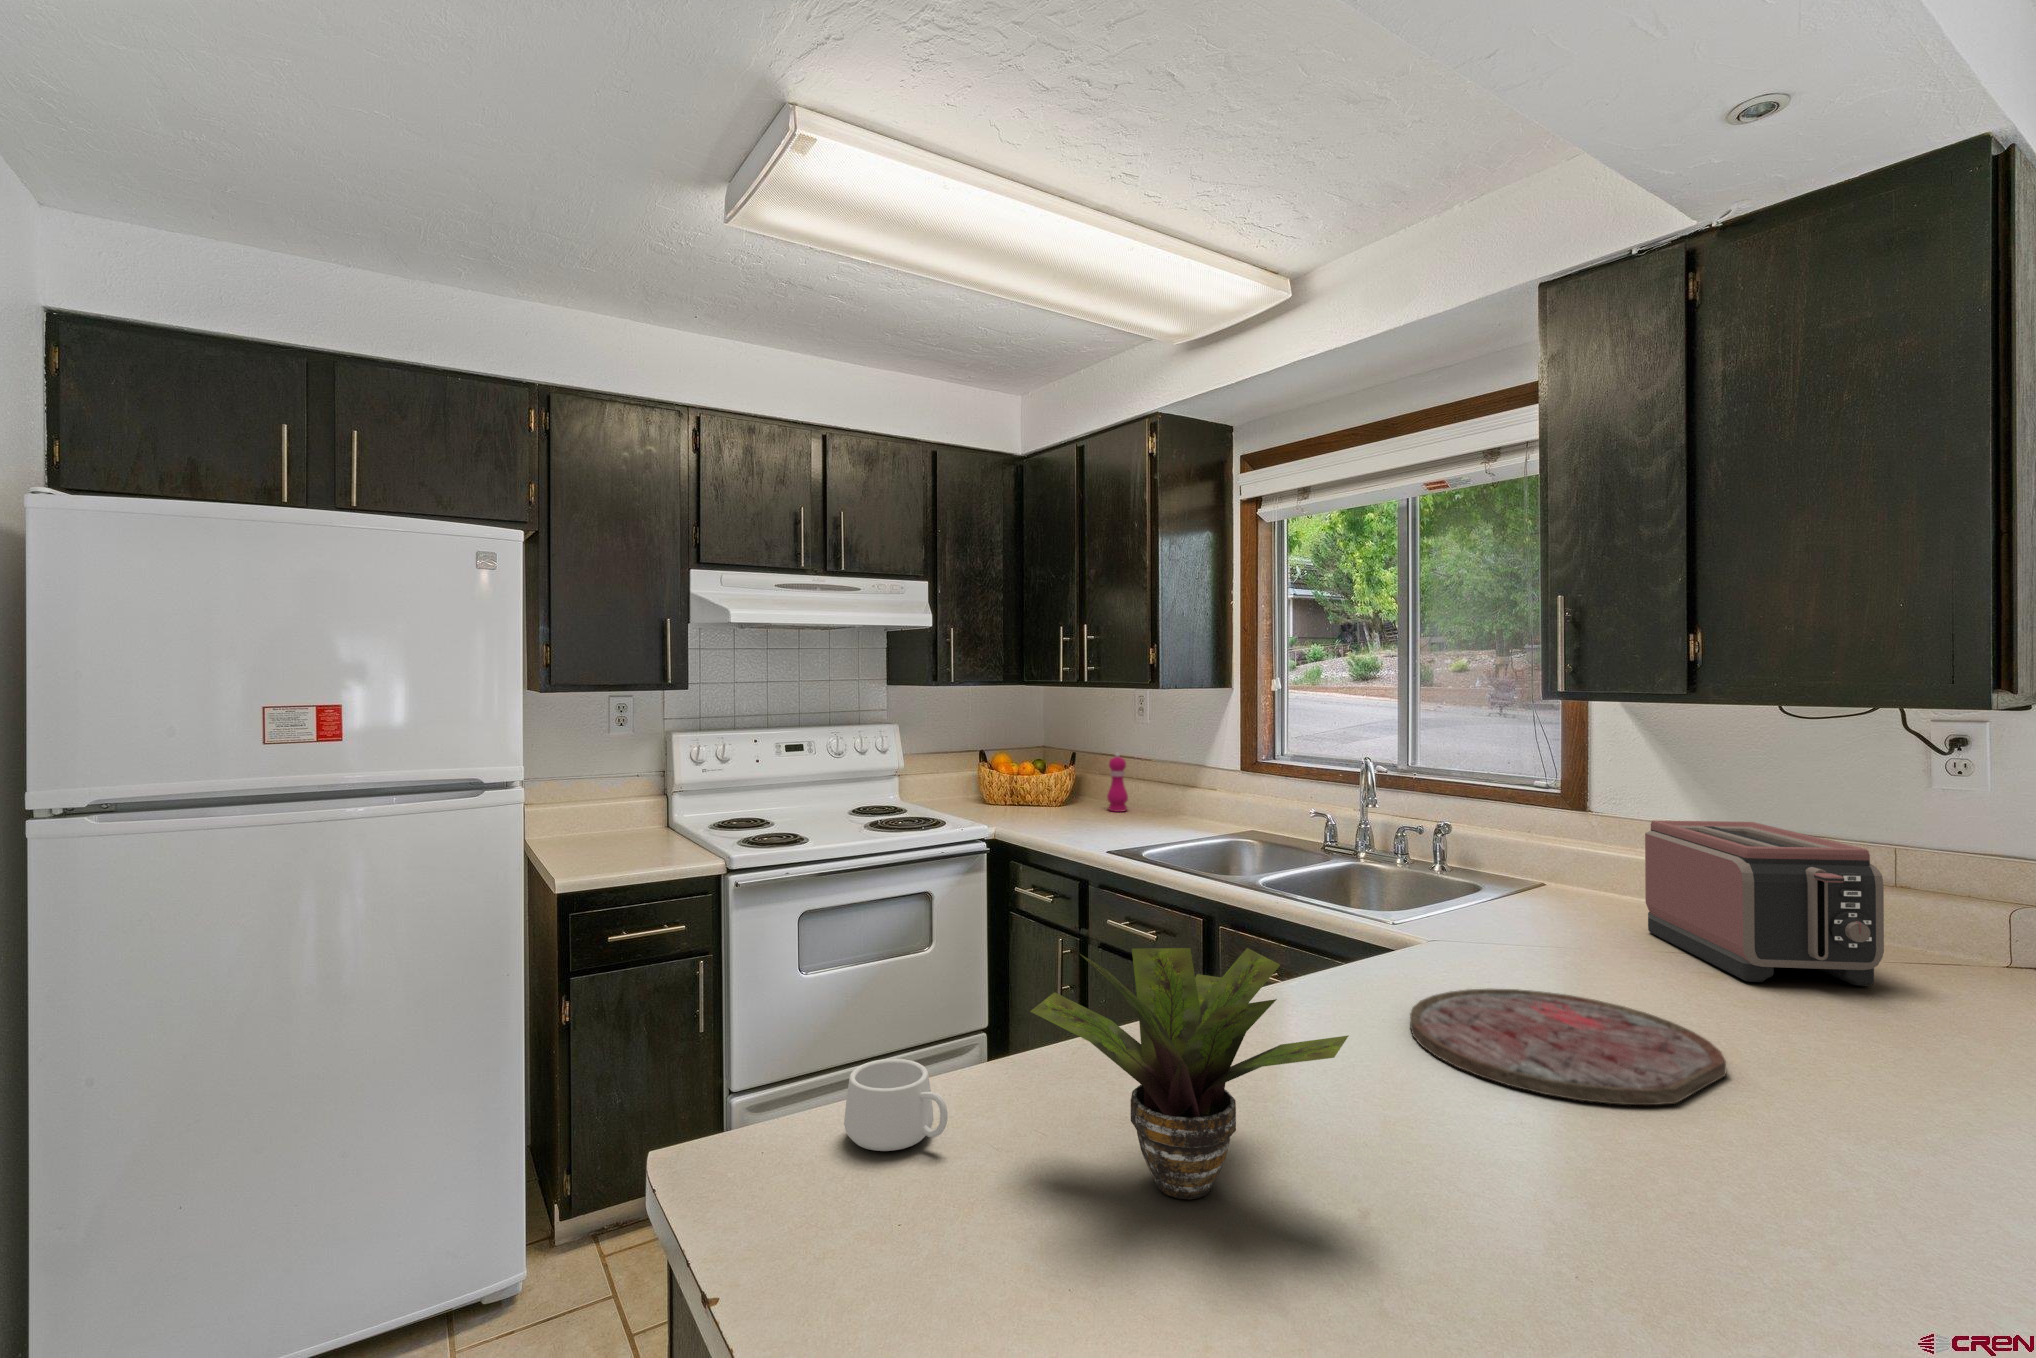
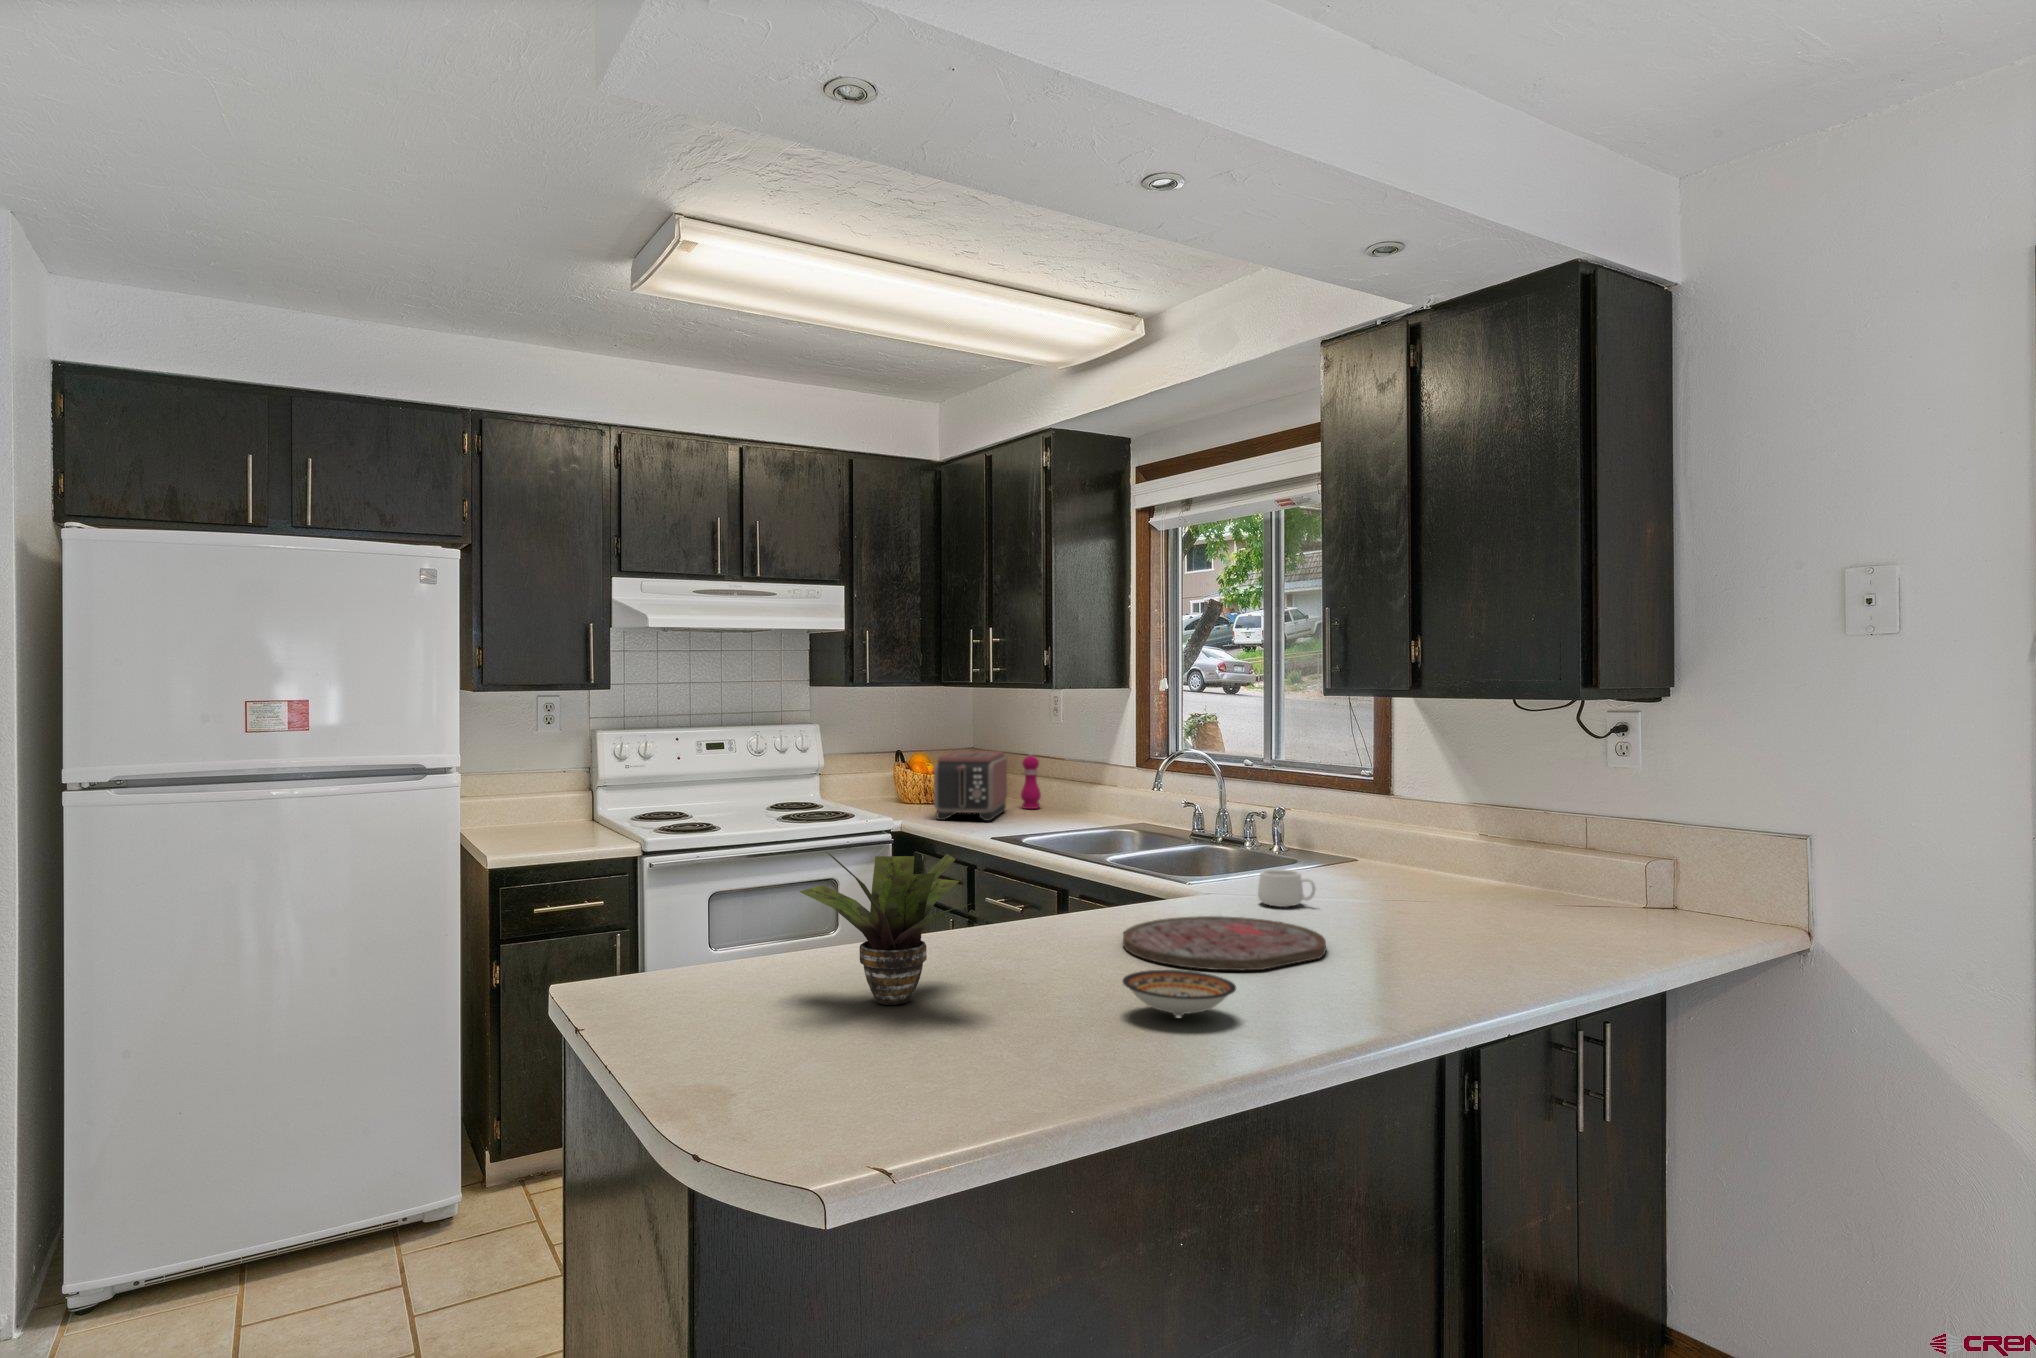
toaster: present [1645,820,1884,986] -> present [934,751,1007,821]
mug: present [844,1059,948,1151] -> present [1258,869,1316,907]
ceramic bowl: none [1571,1141,1792,1241] -> present [1123,970,1236,1016]

